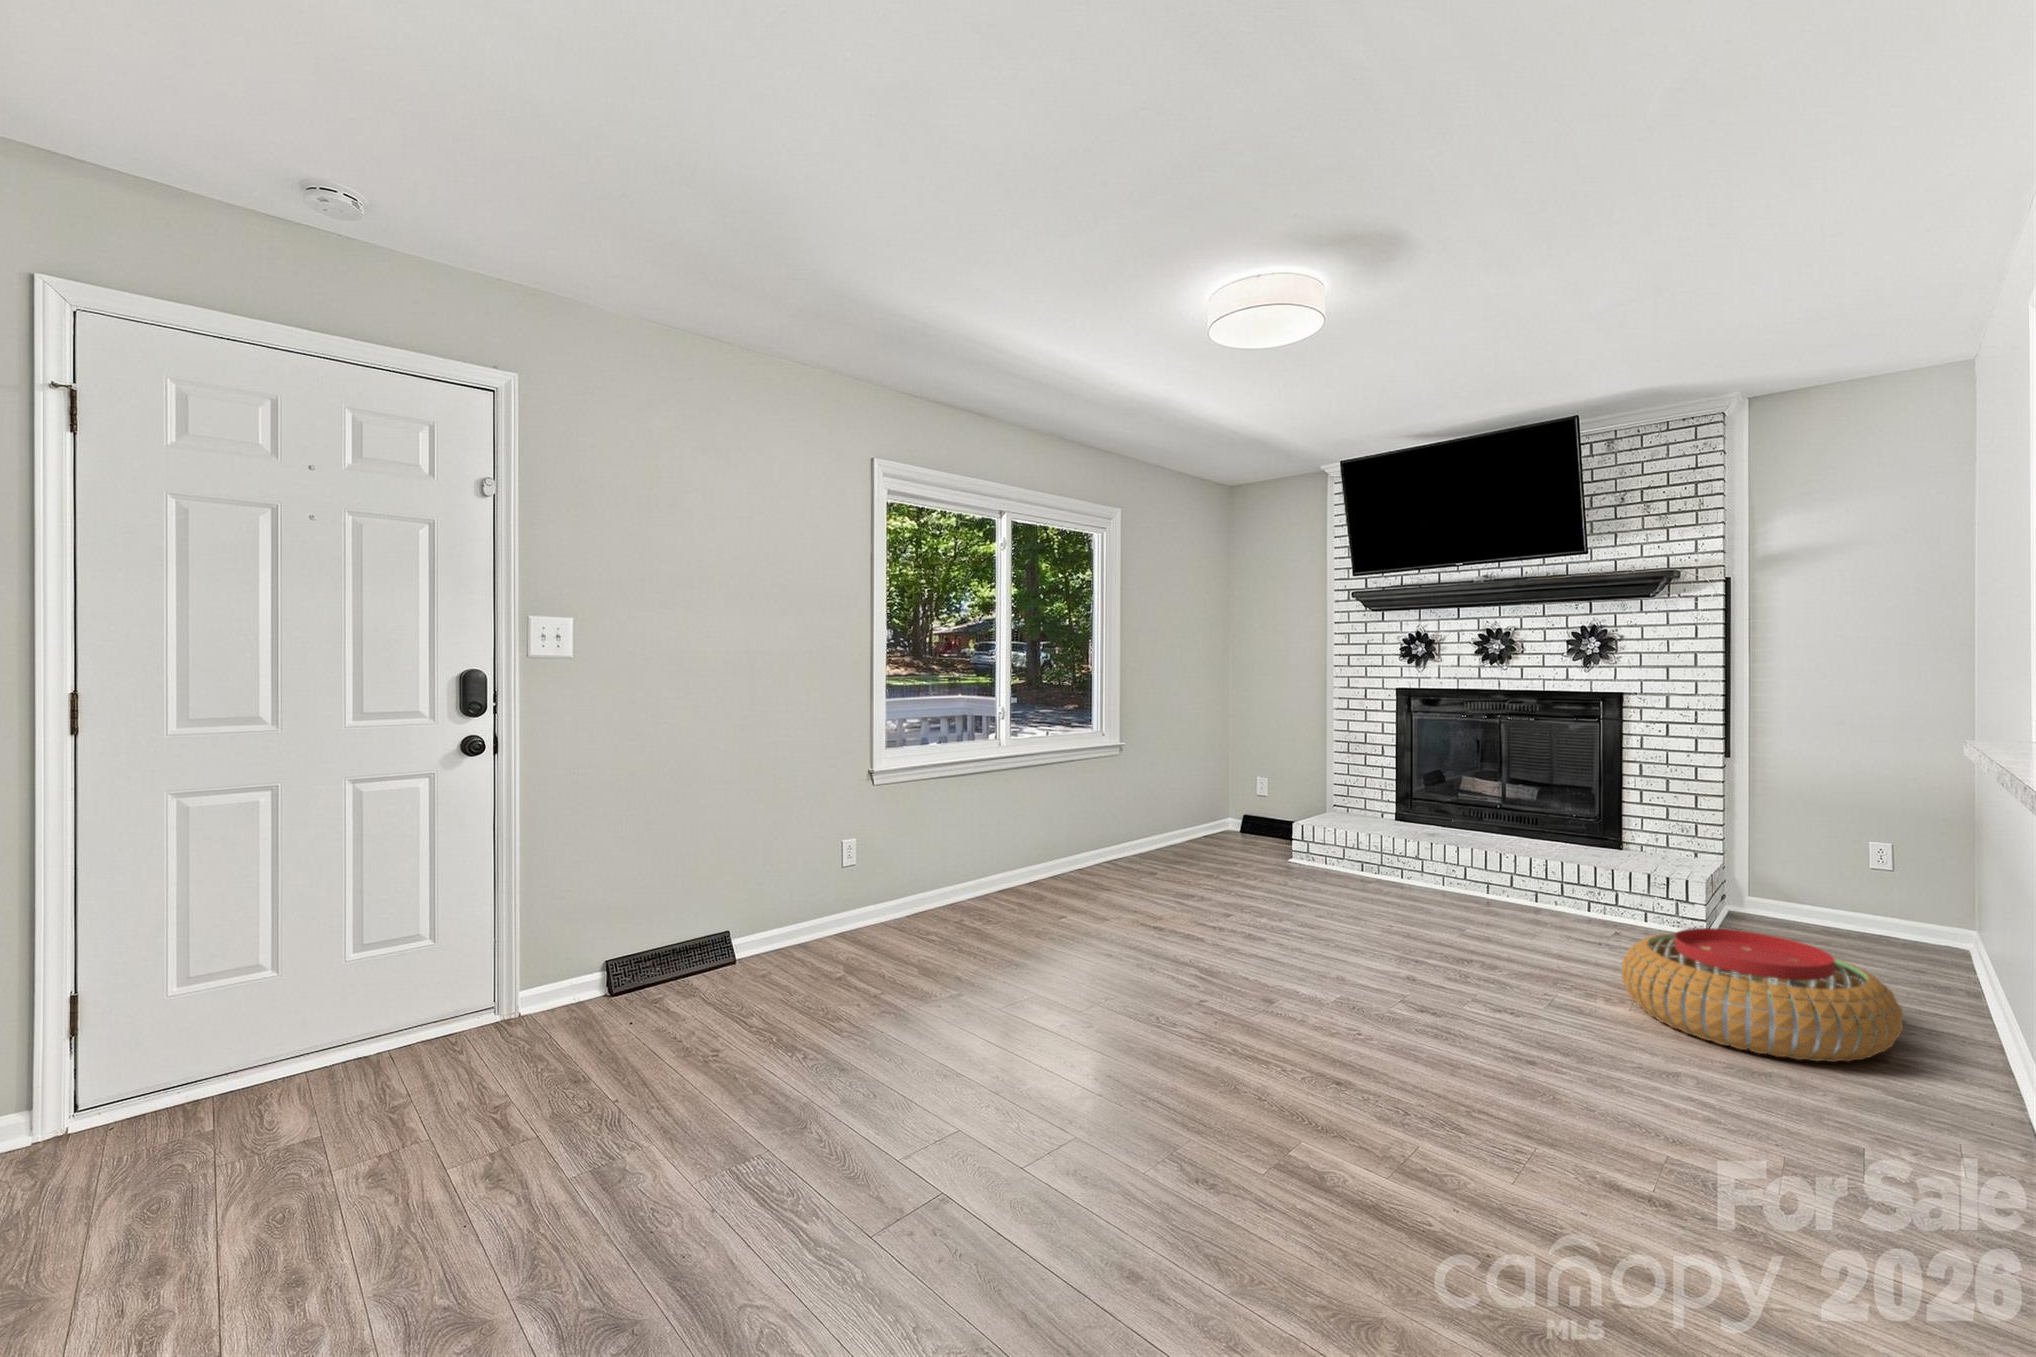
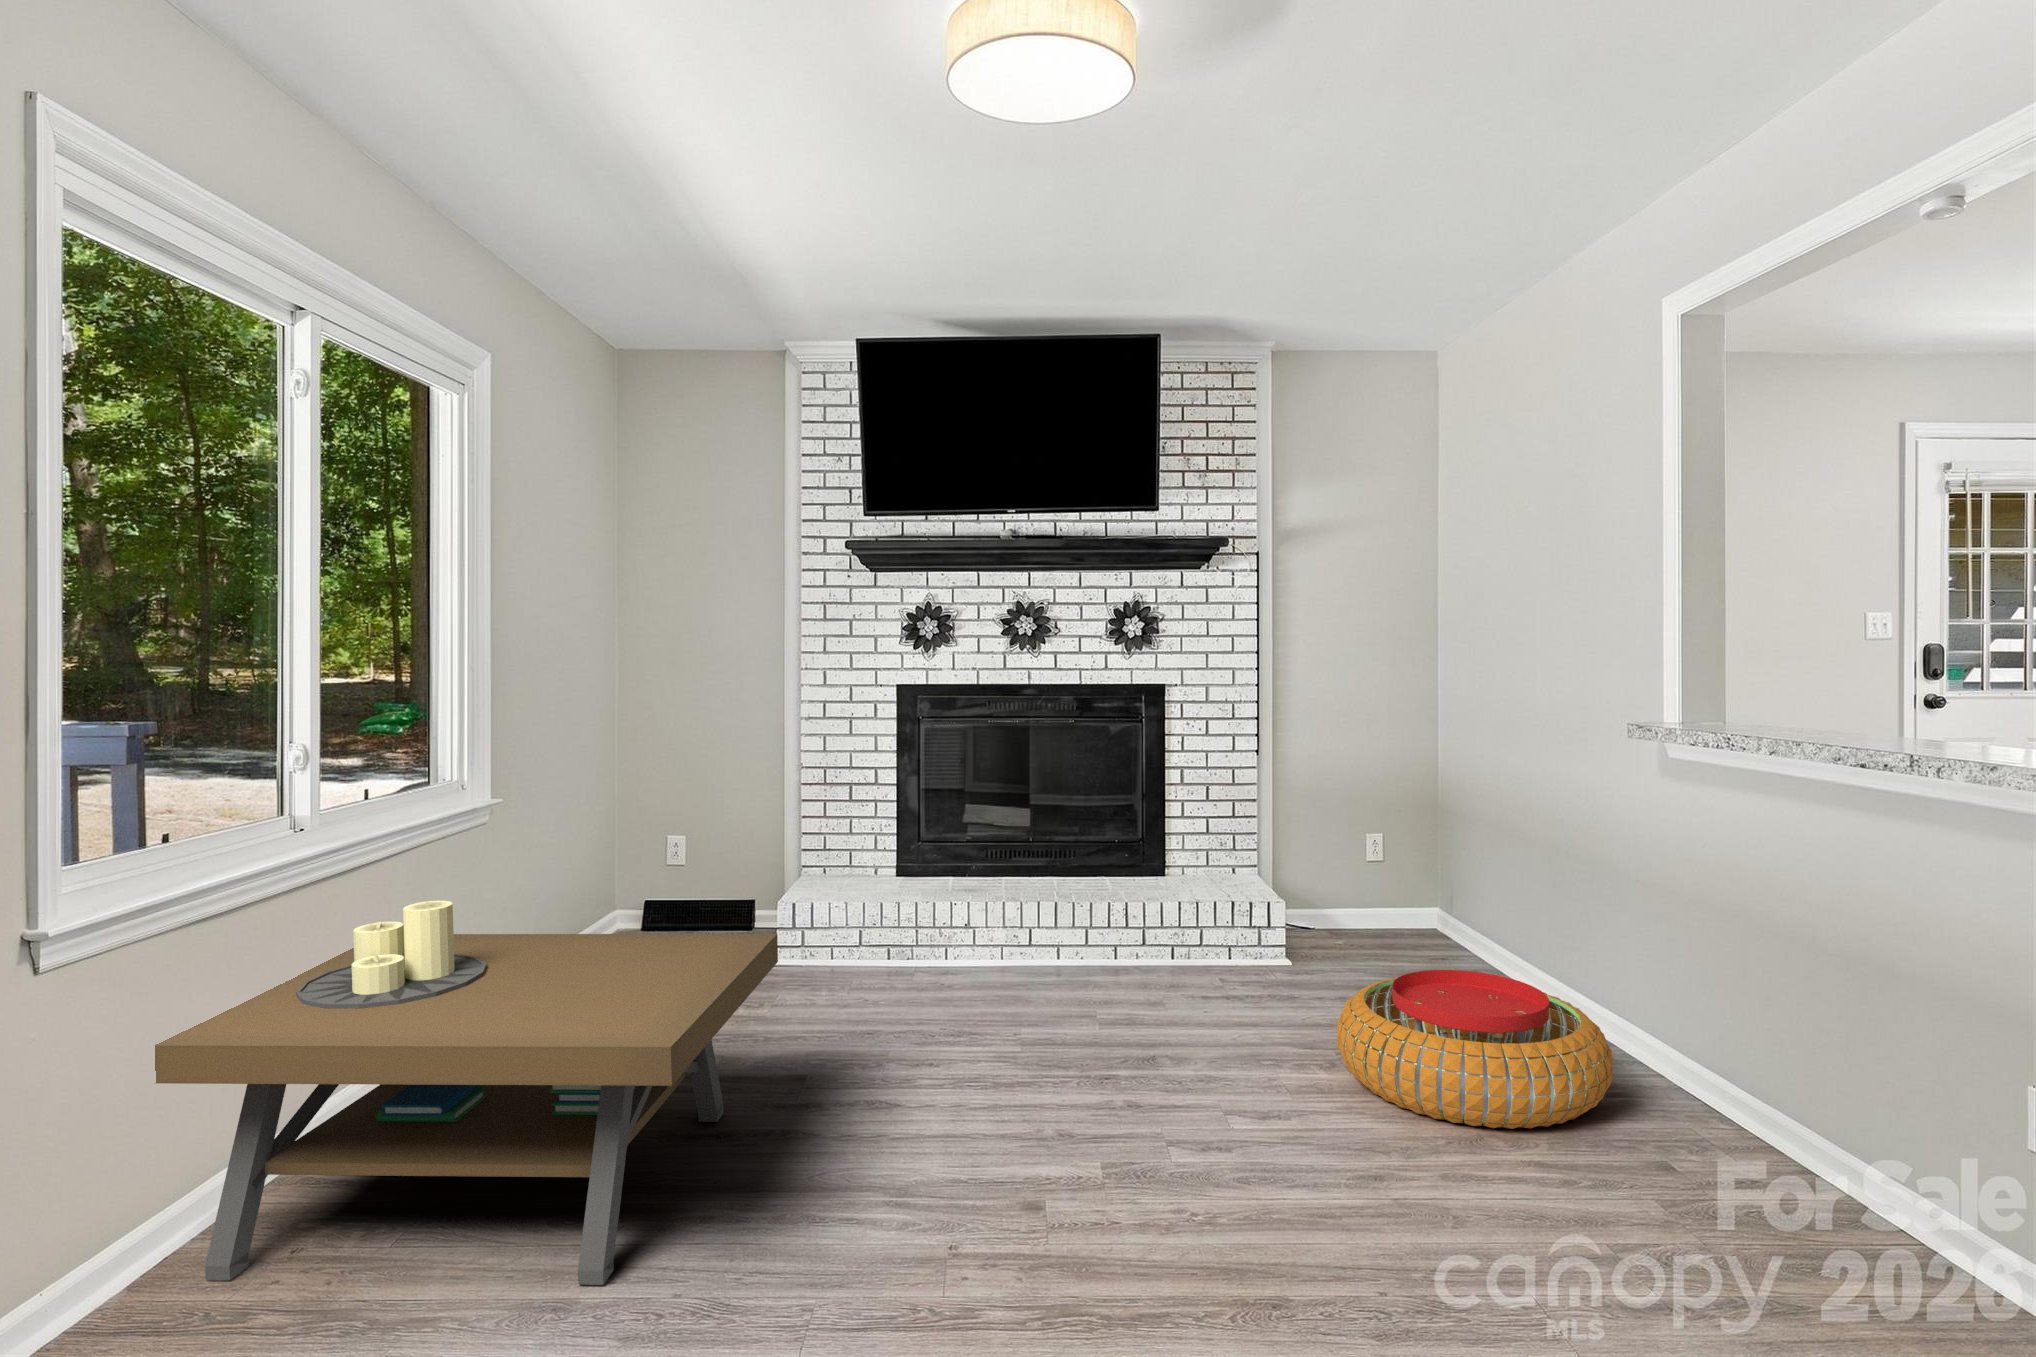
coffee table: none [936,774,1221,951] -> present [155,901,778,1285]

